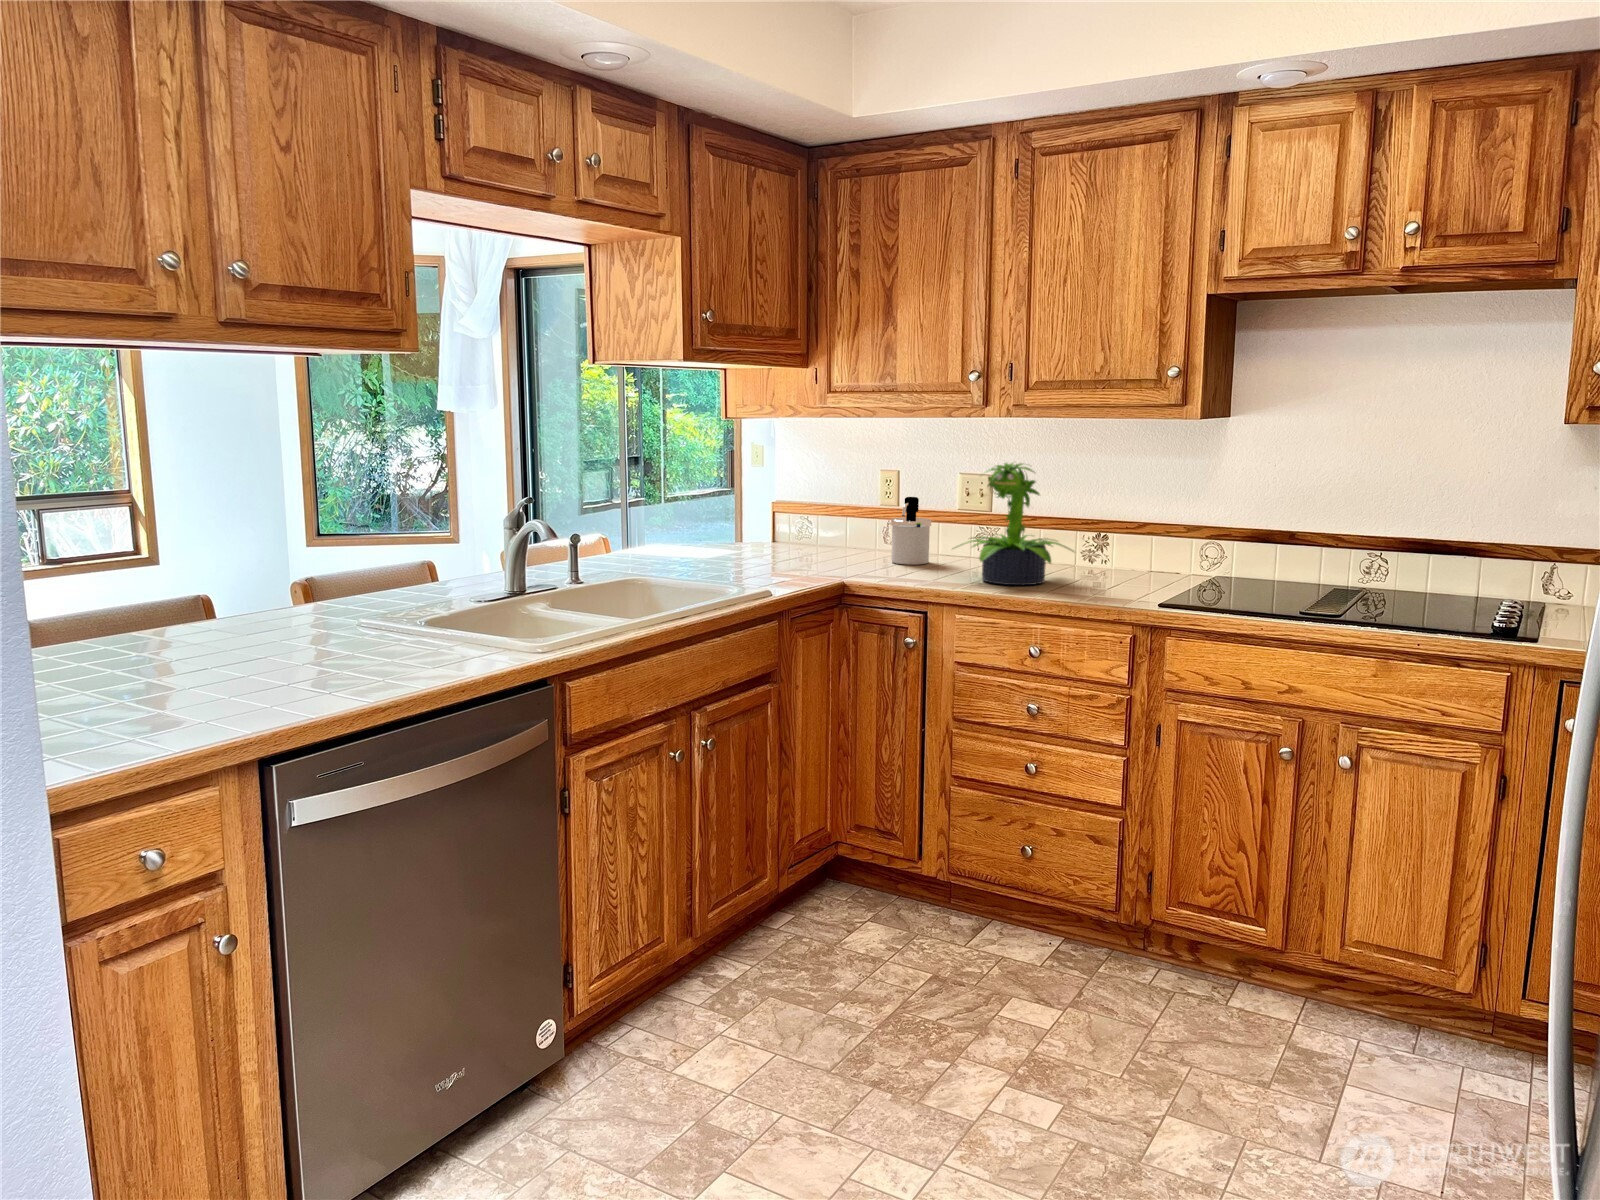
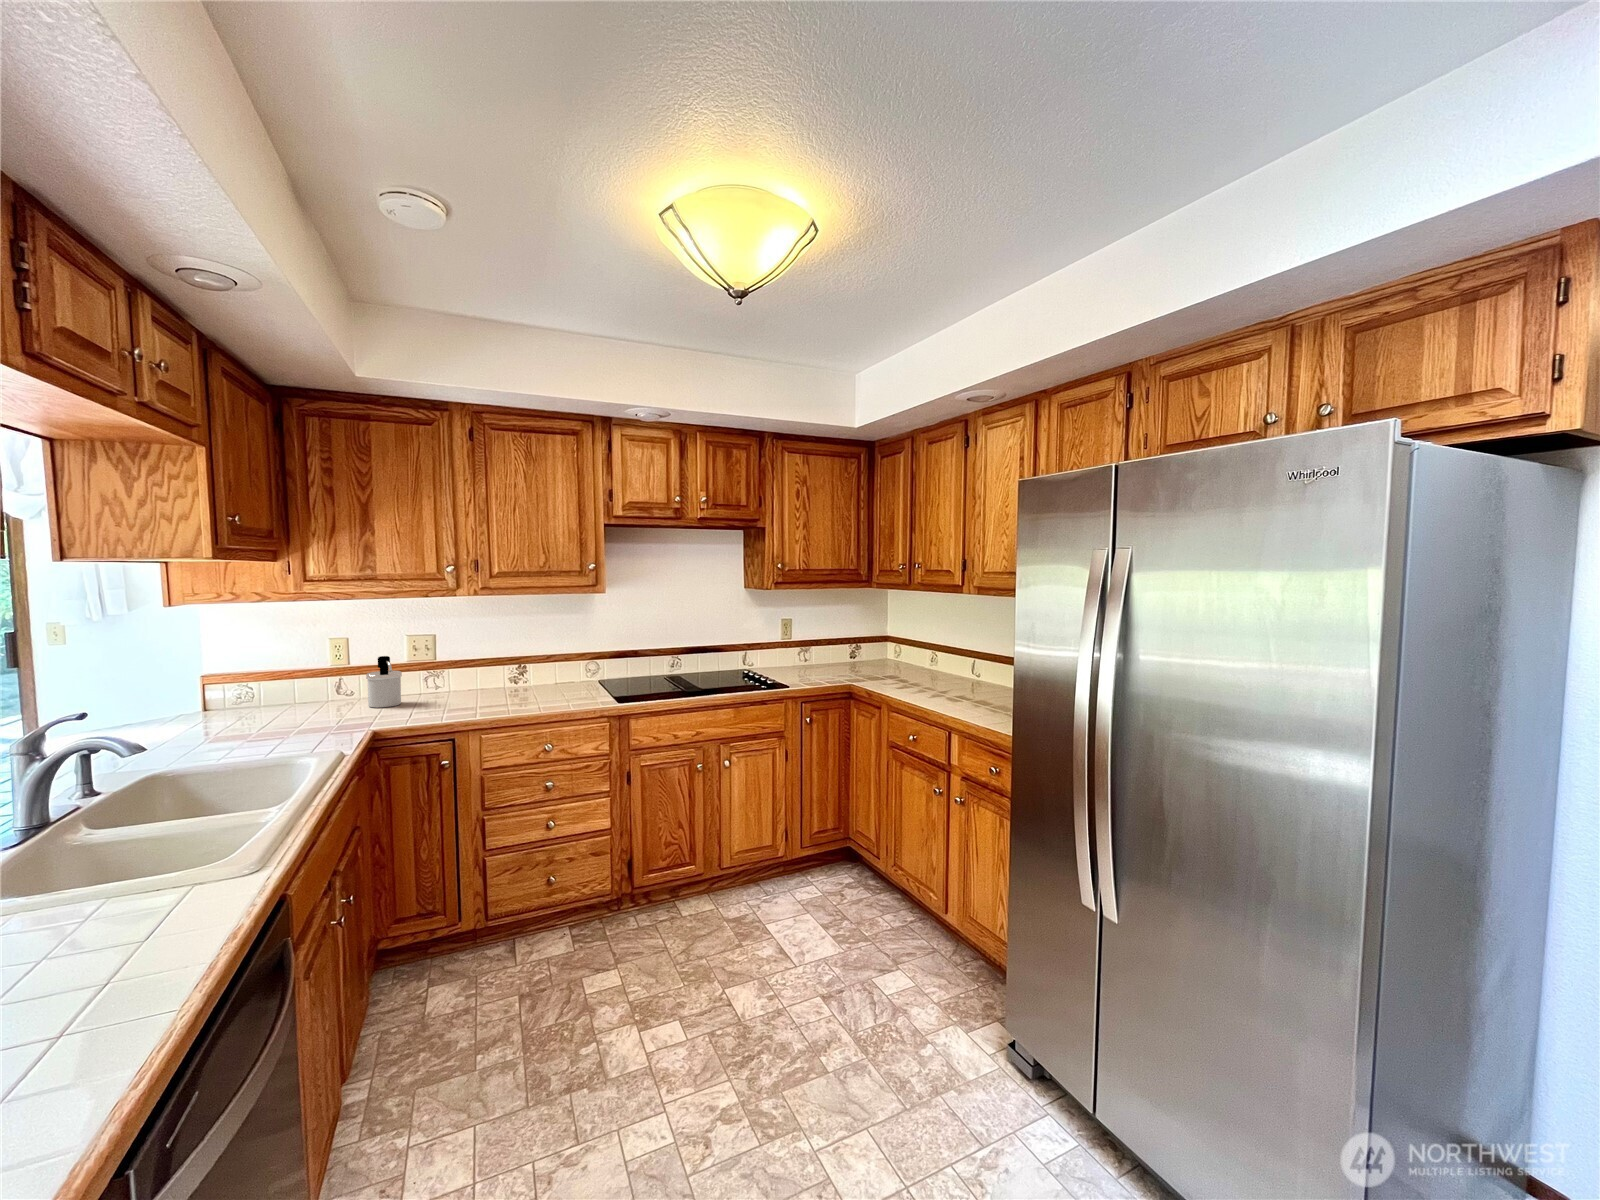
potted plant: present [952,462,1073,585] -> none [448,625,533,708]

